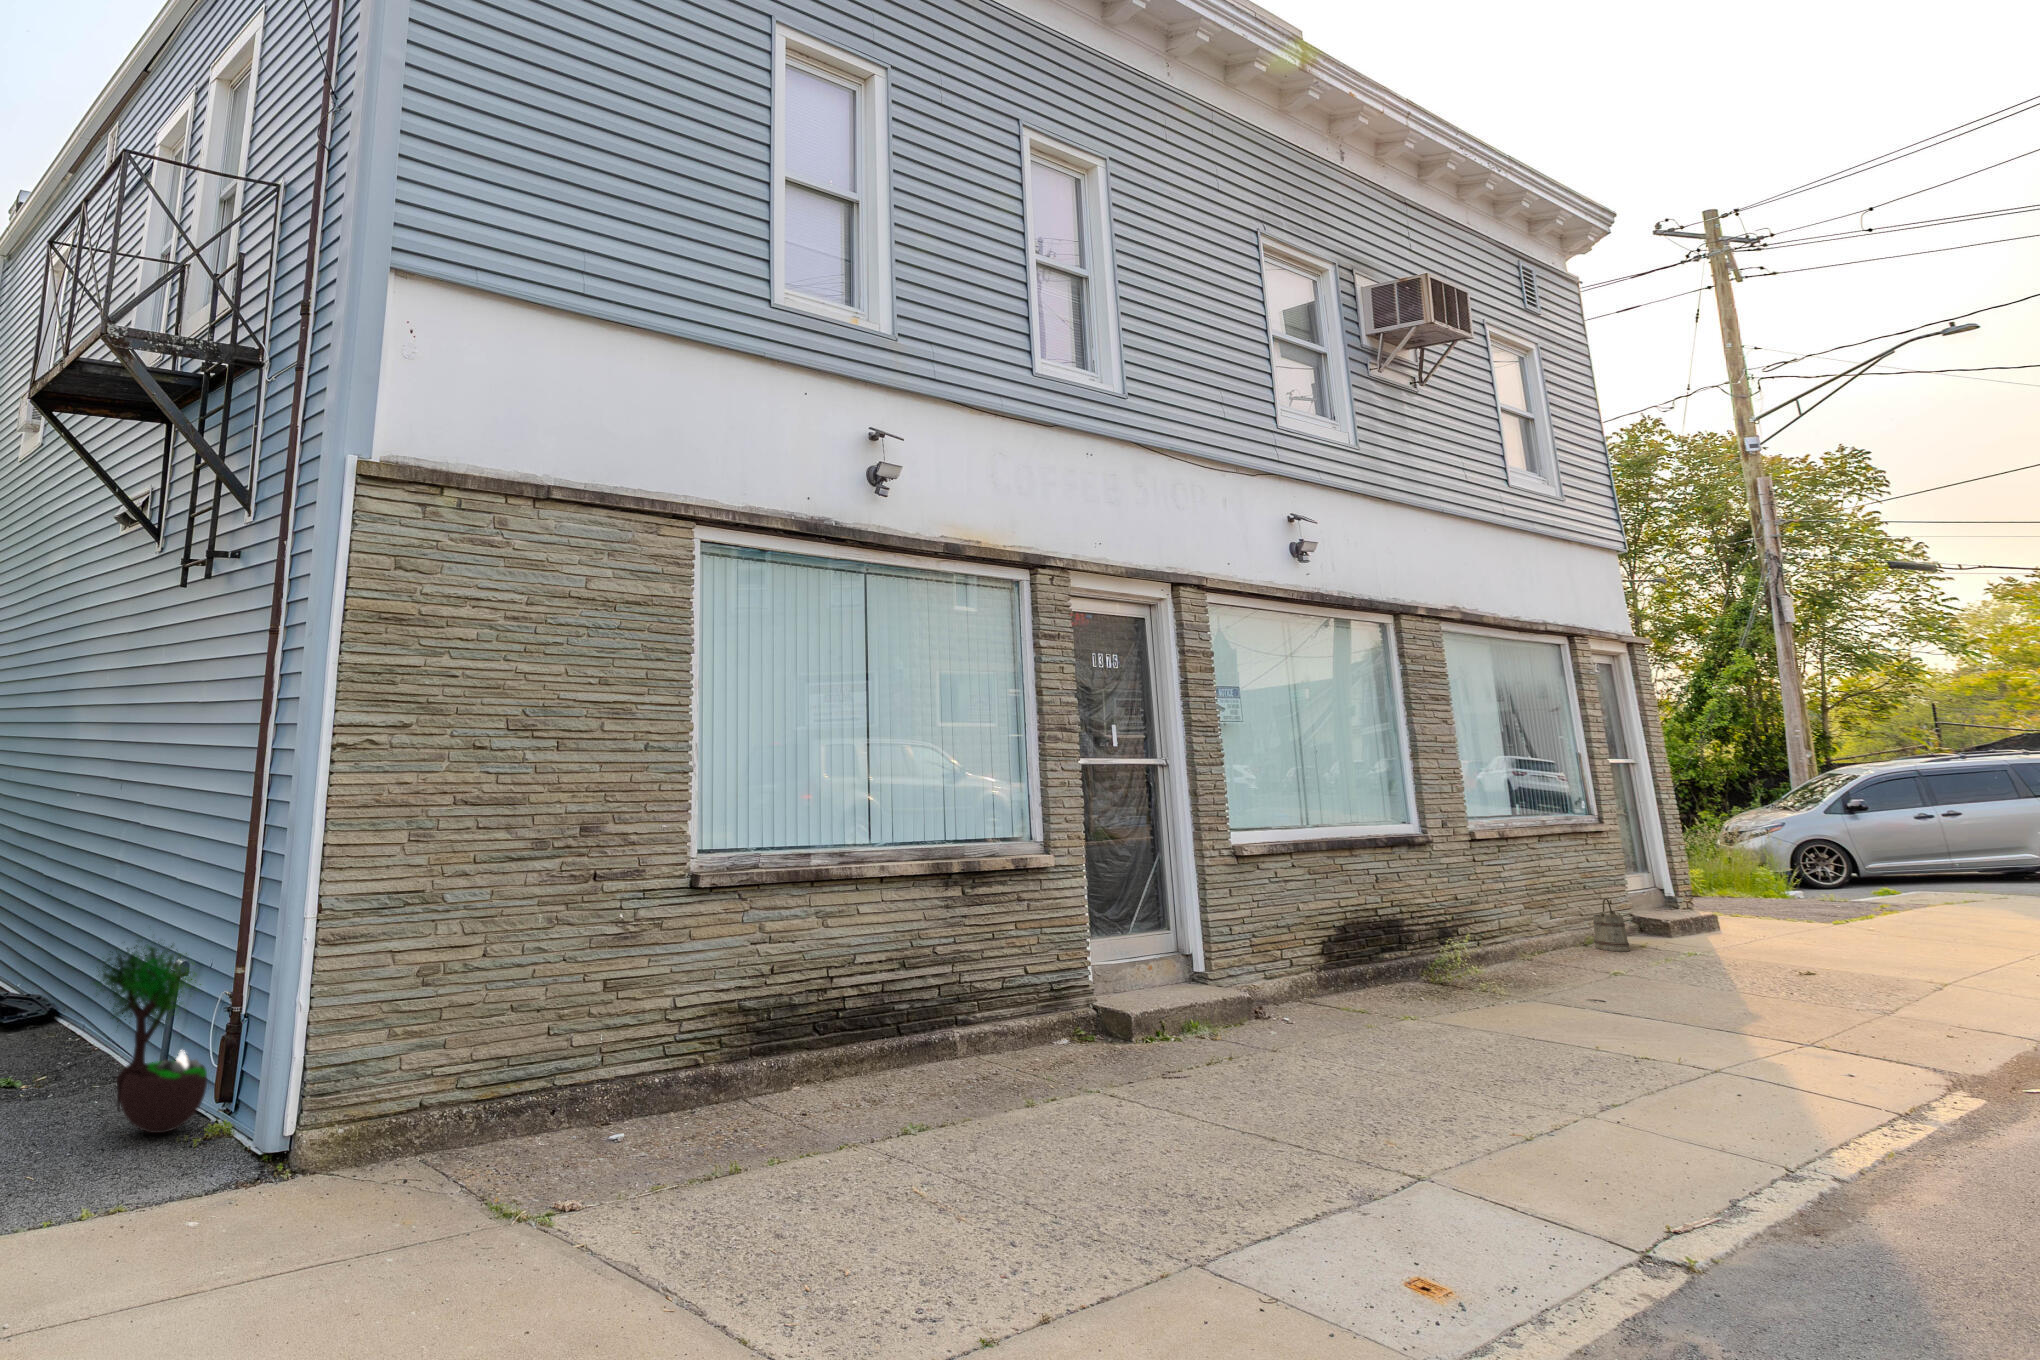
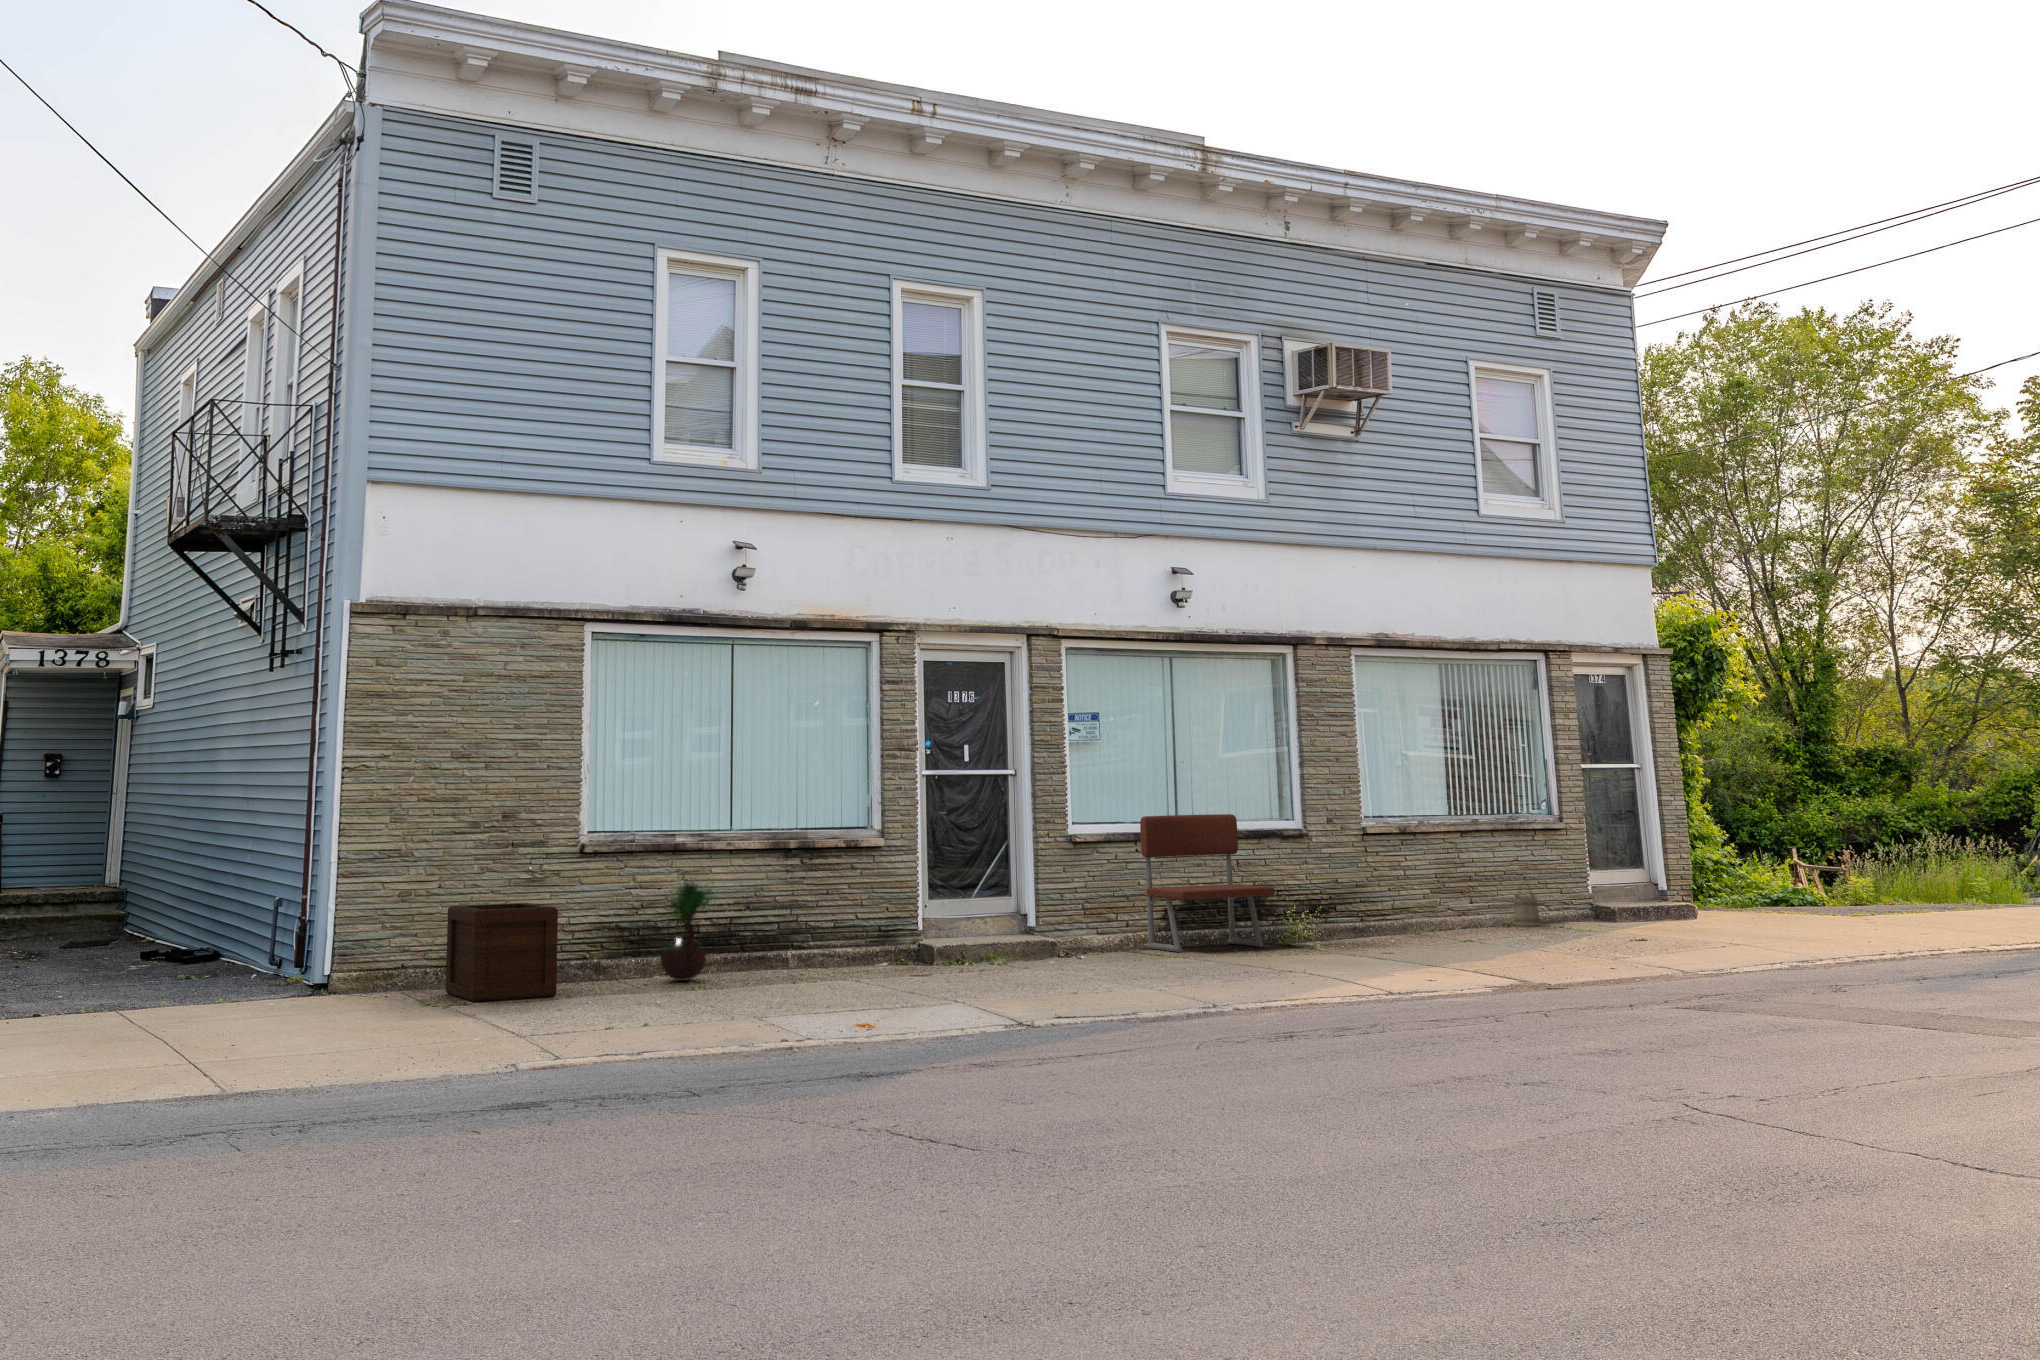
bench: none [1298,821,1466,1009] -> present [1140,814,1275,952]
potted tree: present [95,942,207,1133] -> present [660,879,715,981]
wooden crate: none [493,976,702,1184] -> present [446,903,558,1002]

